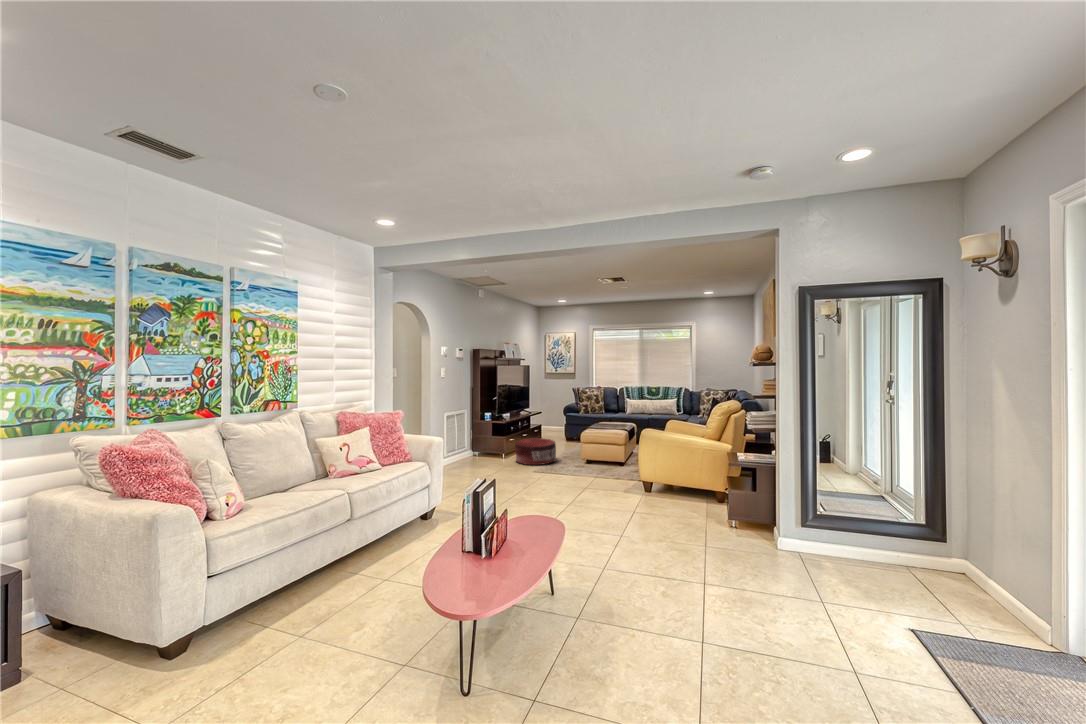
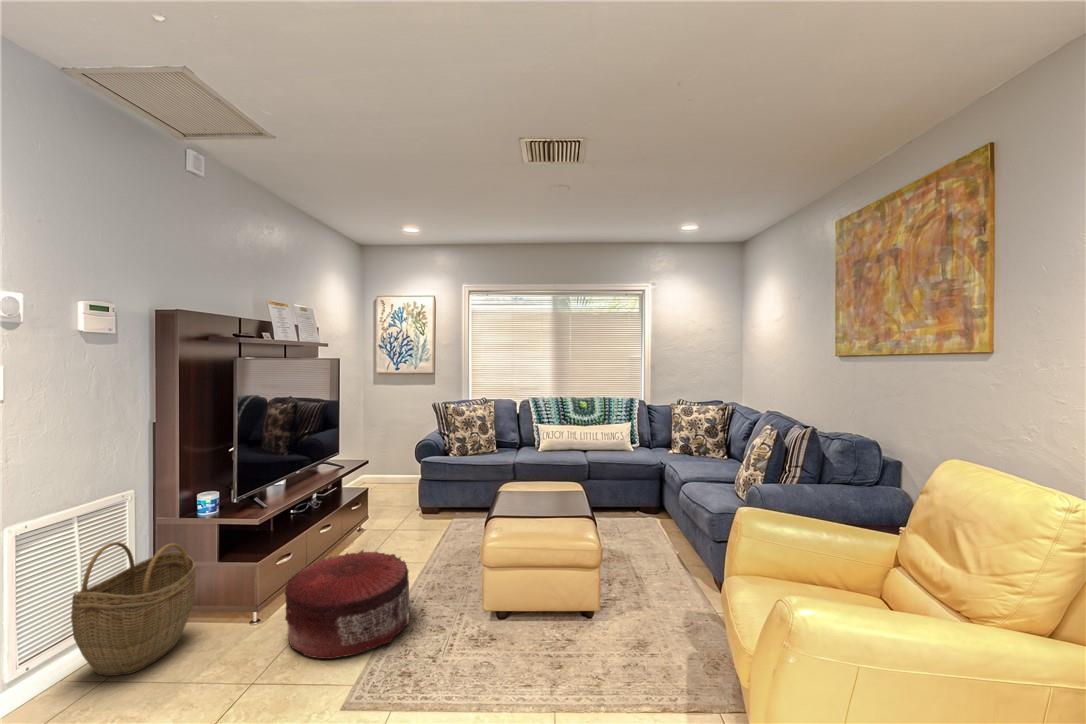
woven basket: none [457,425,487,463] -> present [71,542,196,676]

